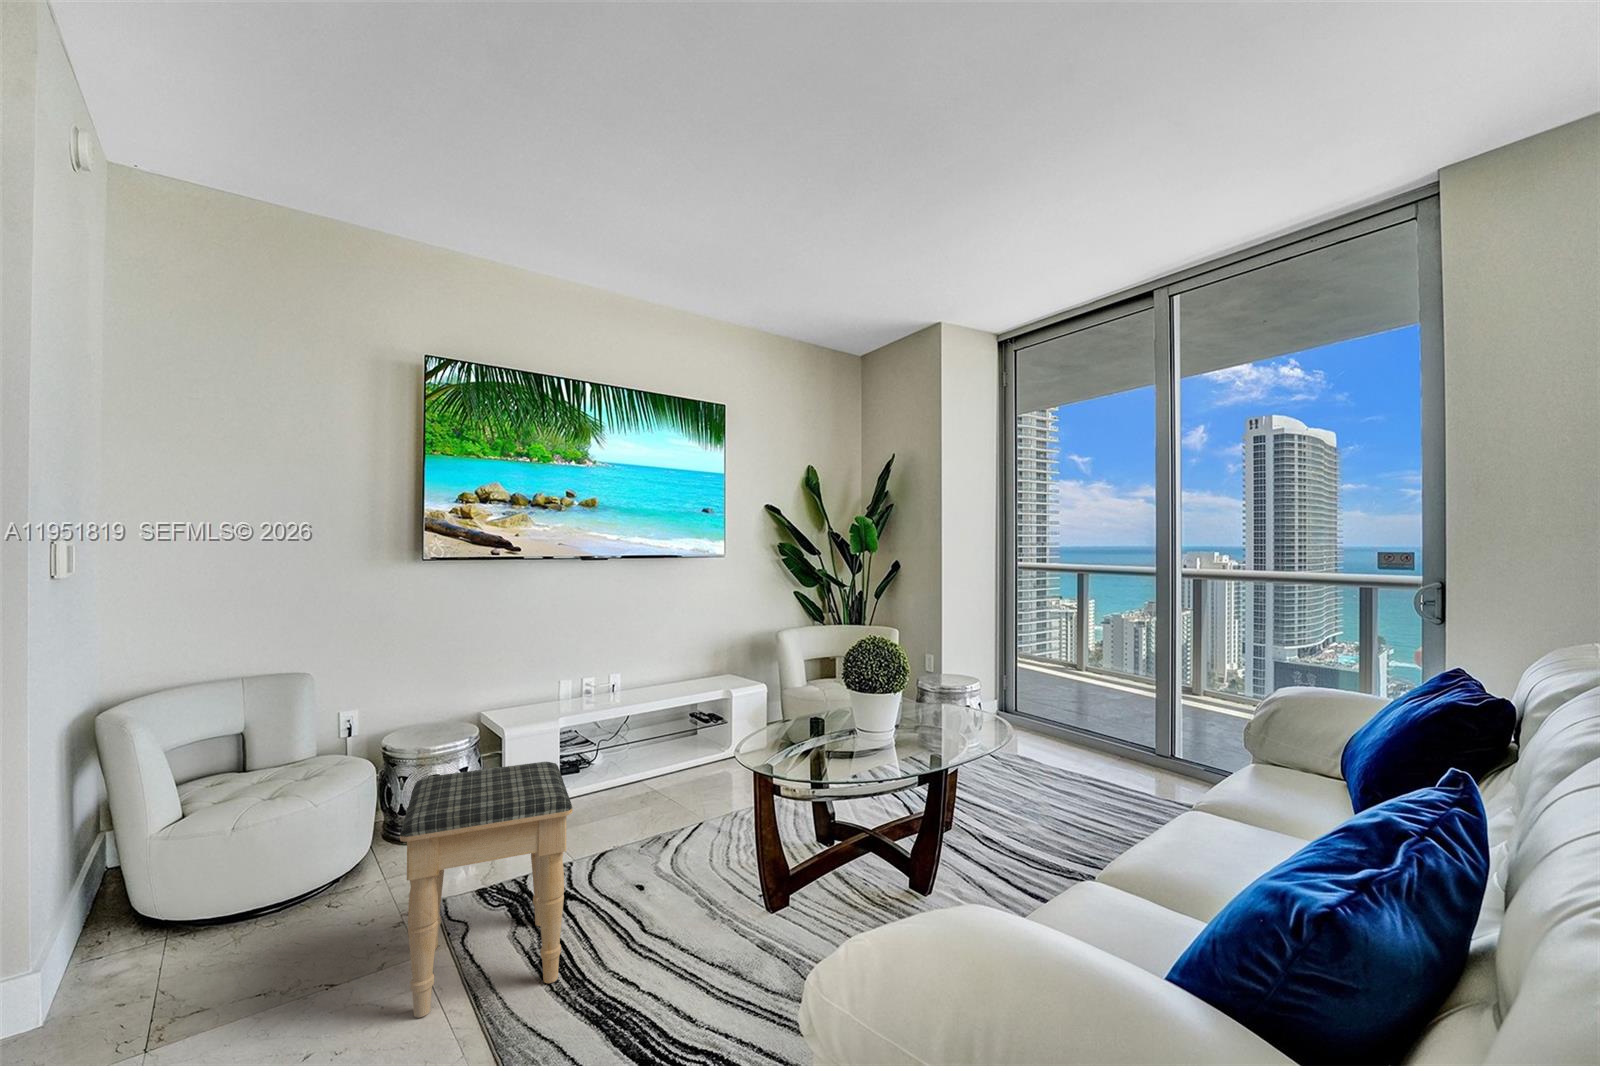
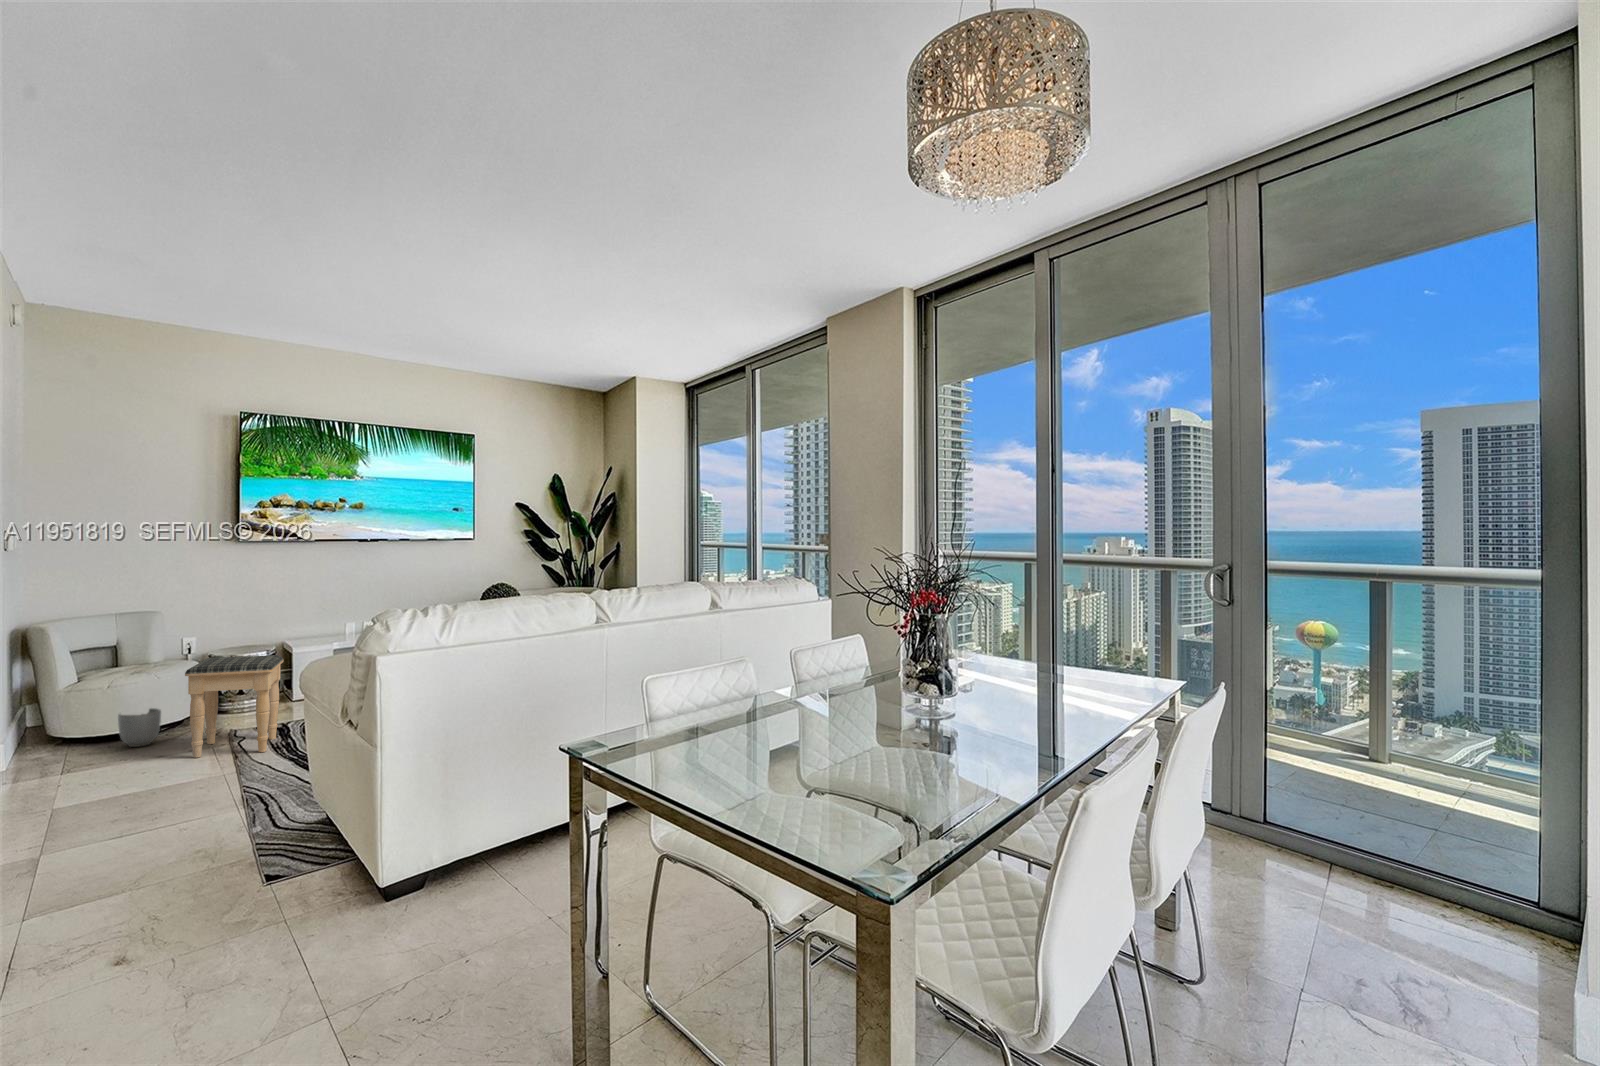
planter: none [243,878,330,973] -> present [118,708,161,747]

